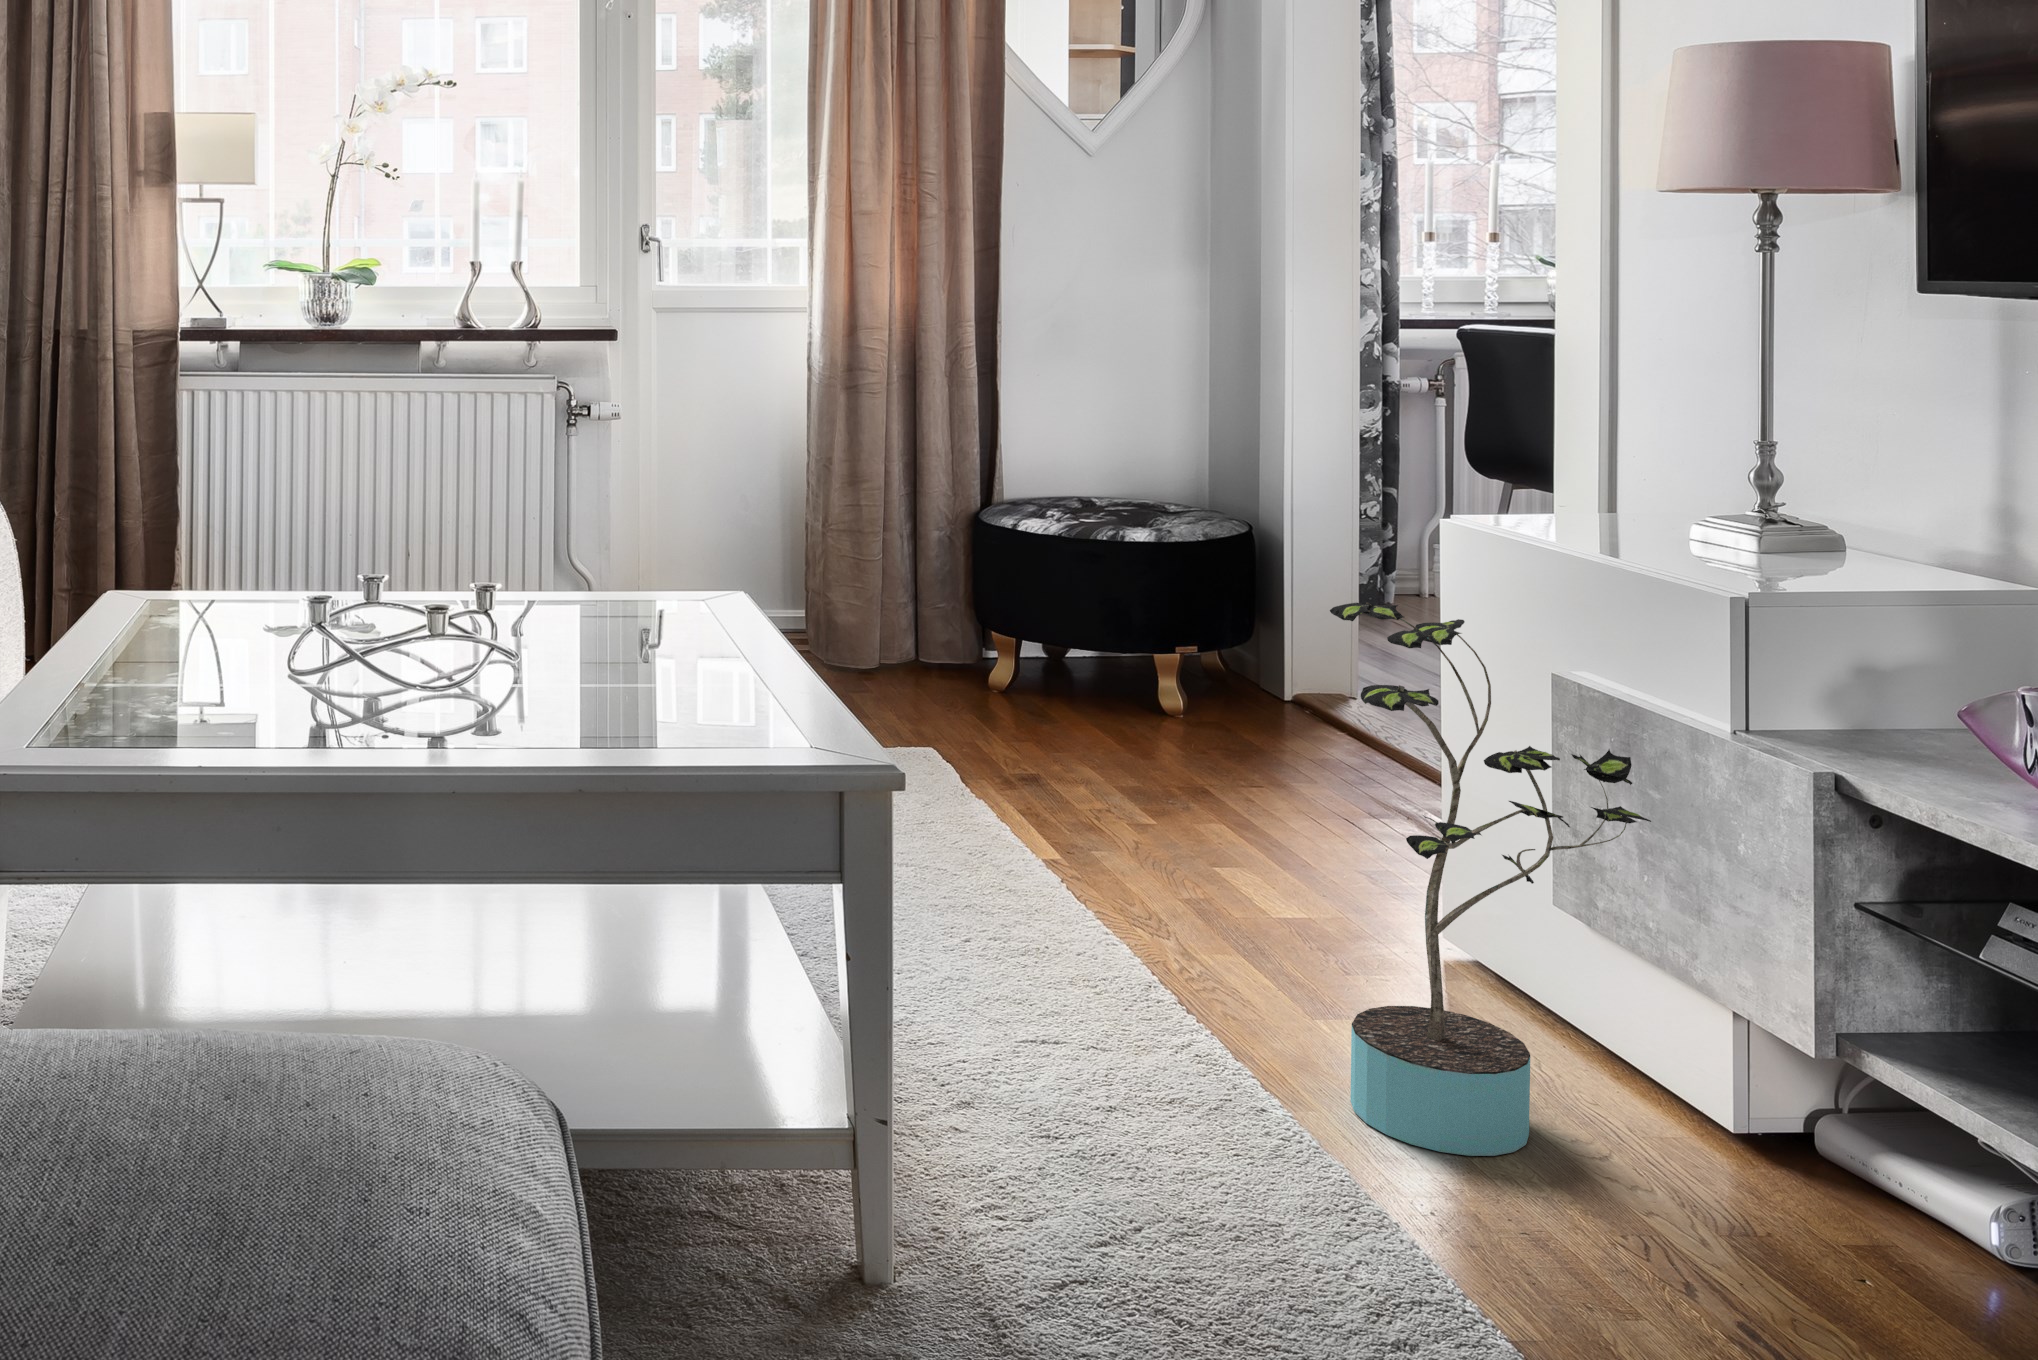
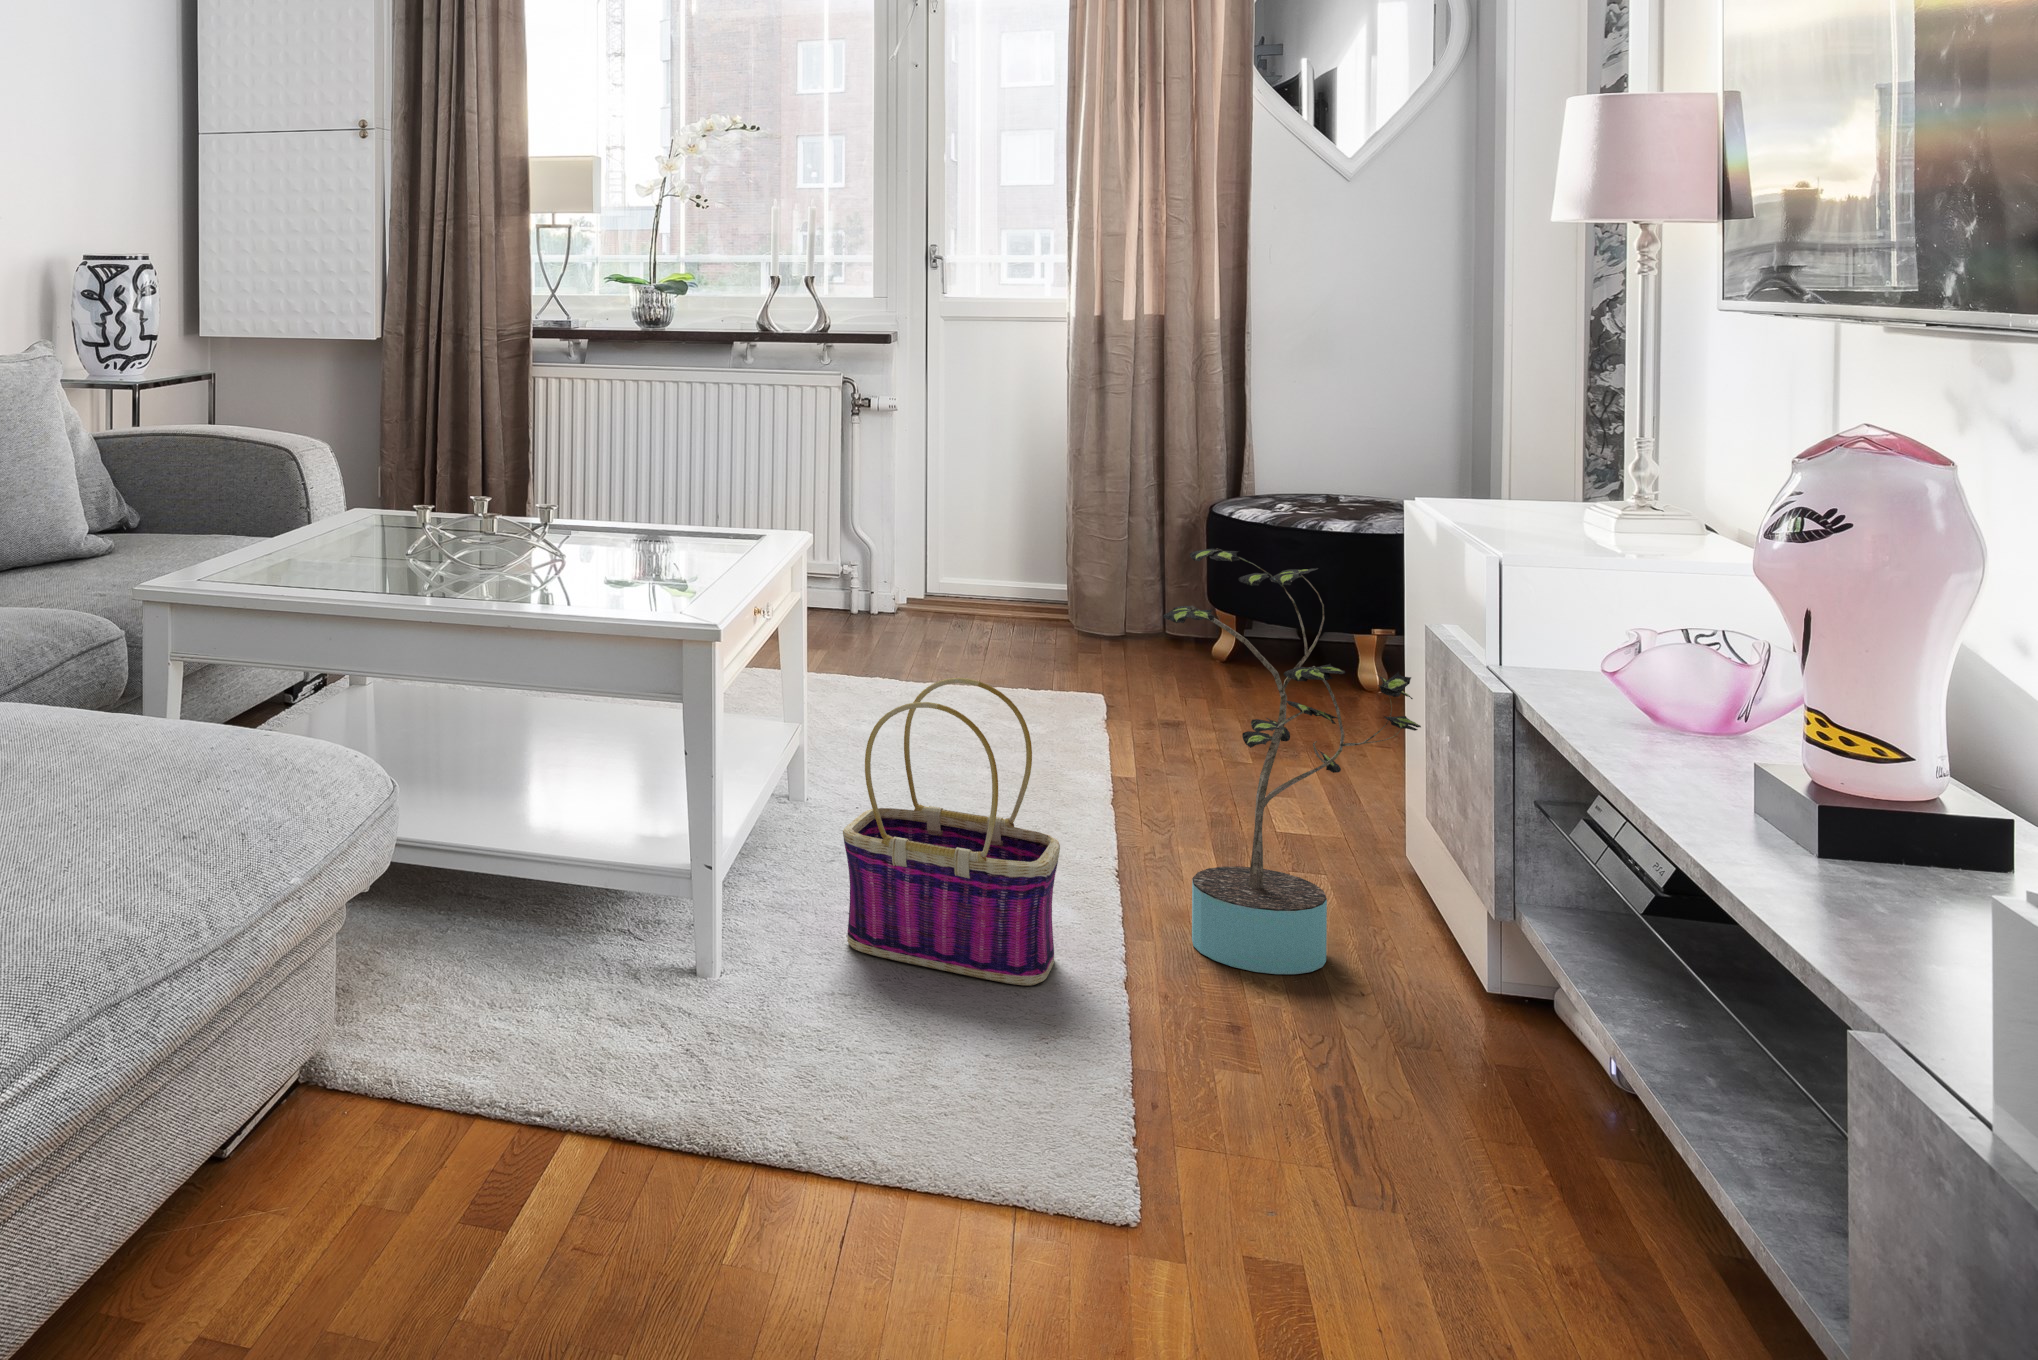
basket: none [967,800,1274,1230] -> present [843,678,1060,985]

